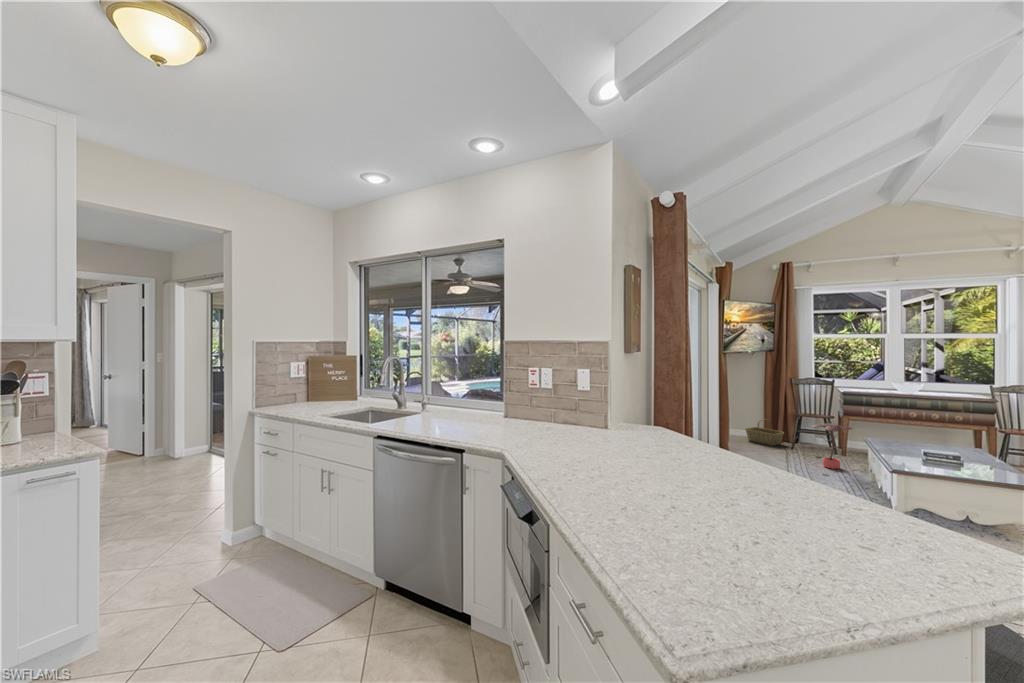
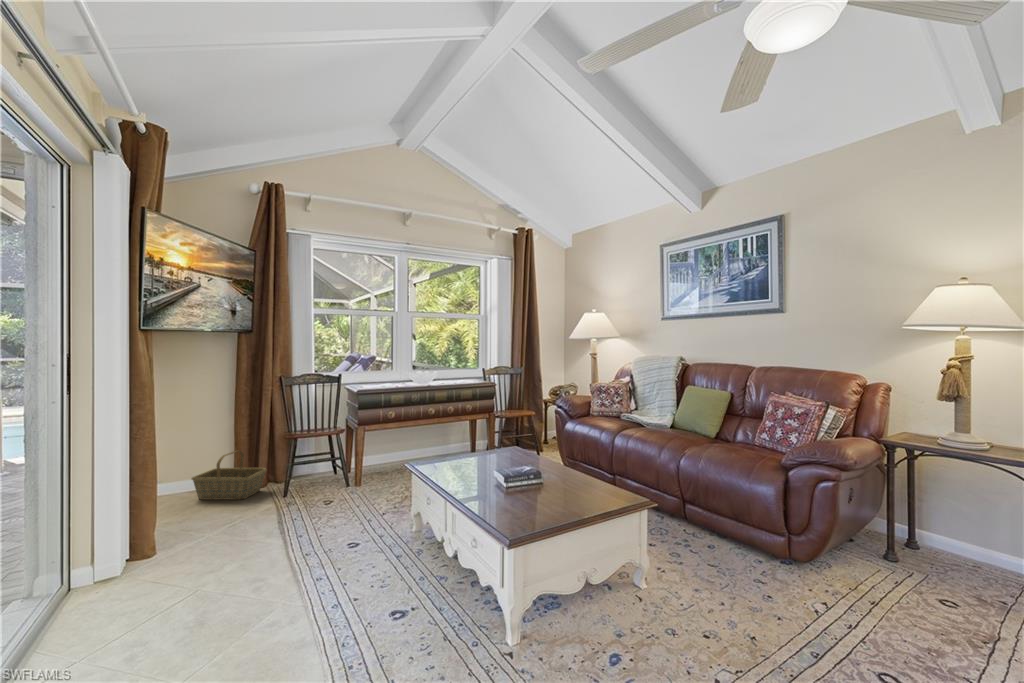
potted plant: present [812,423,852,469] -> none [314,445,377,526]

